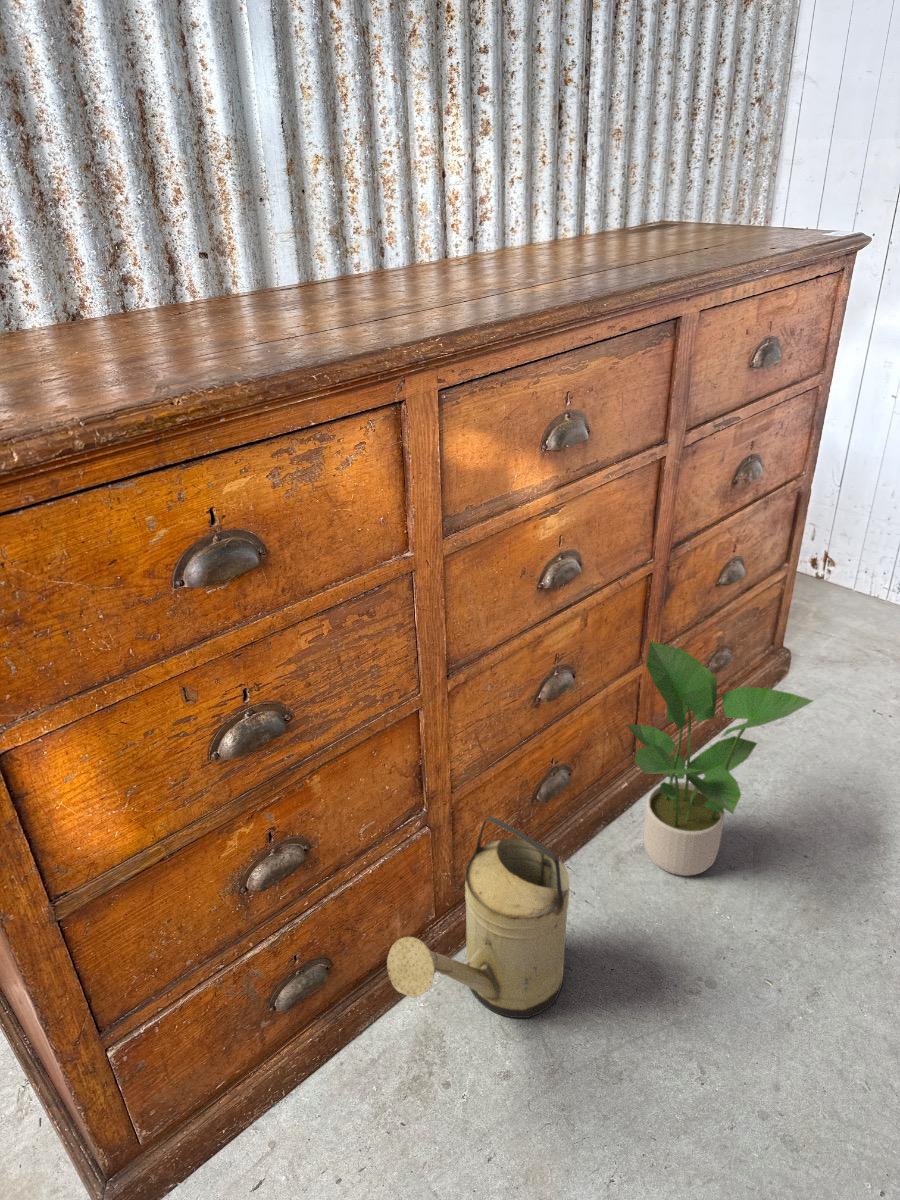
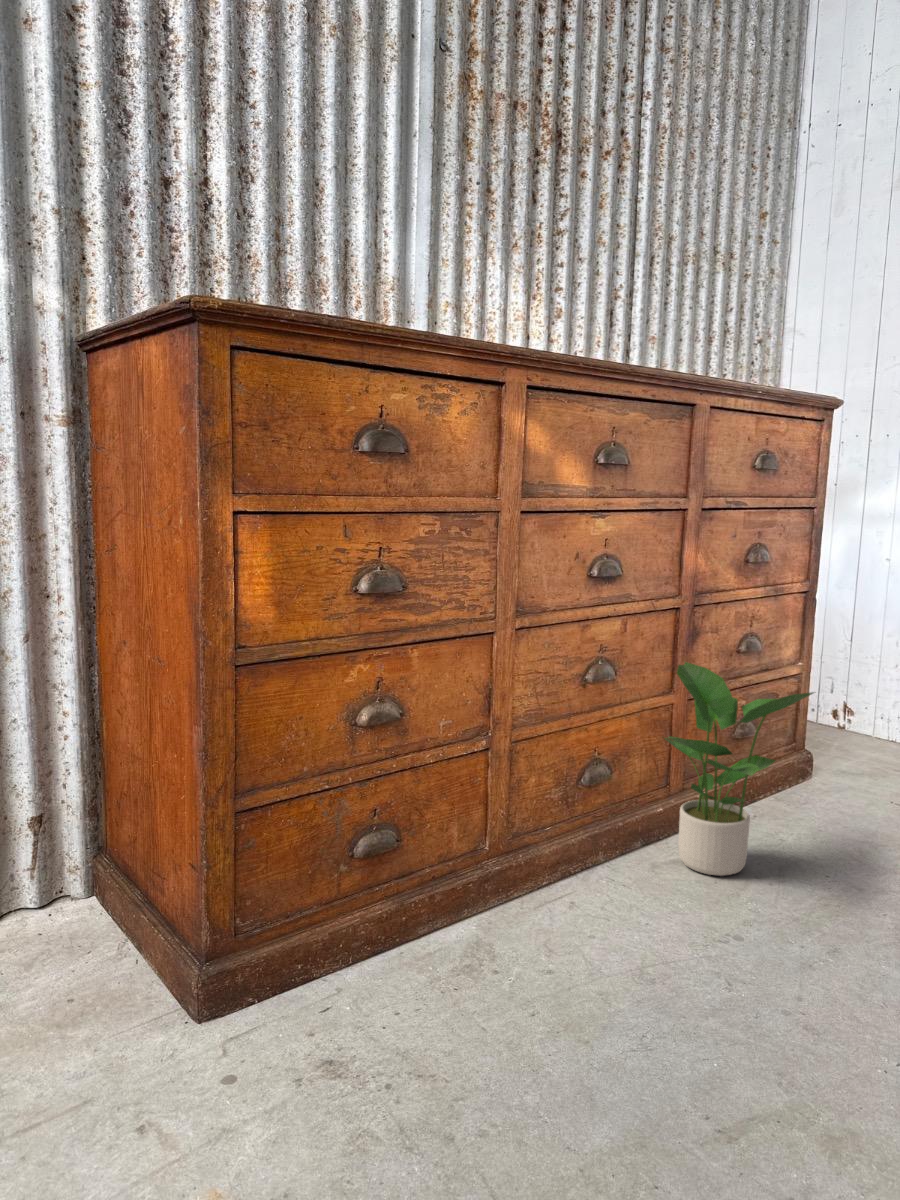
watering can: present [387,817,569,1018] -> none [456,745,610,939]

